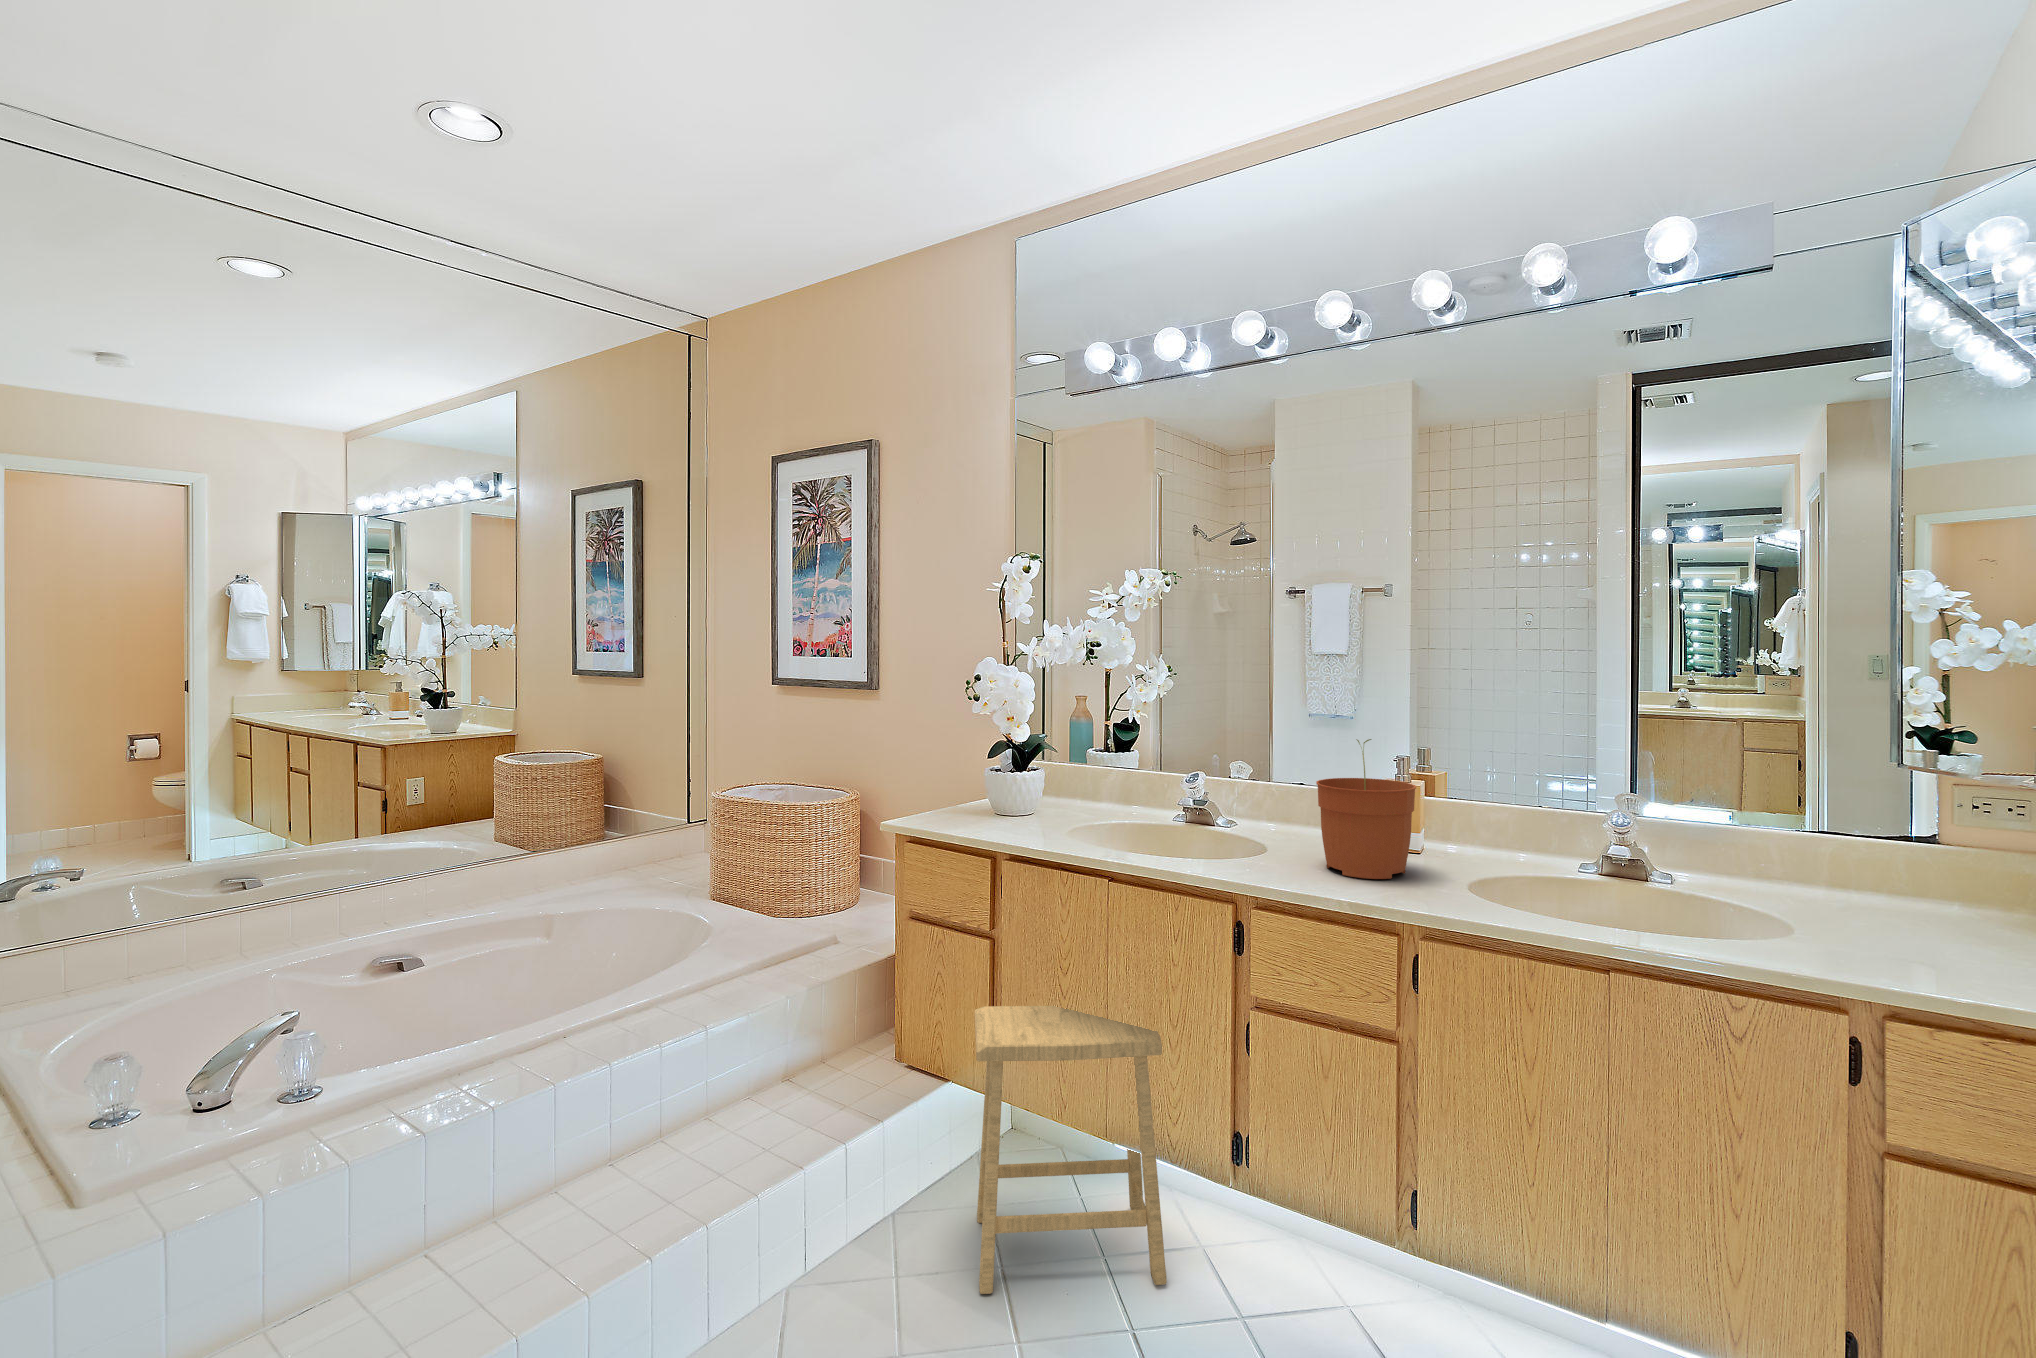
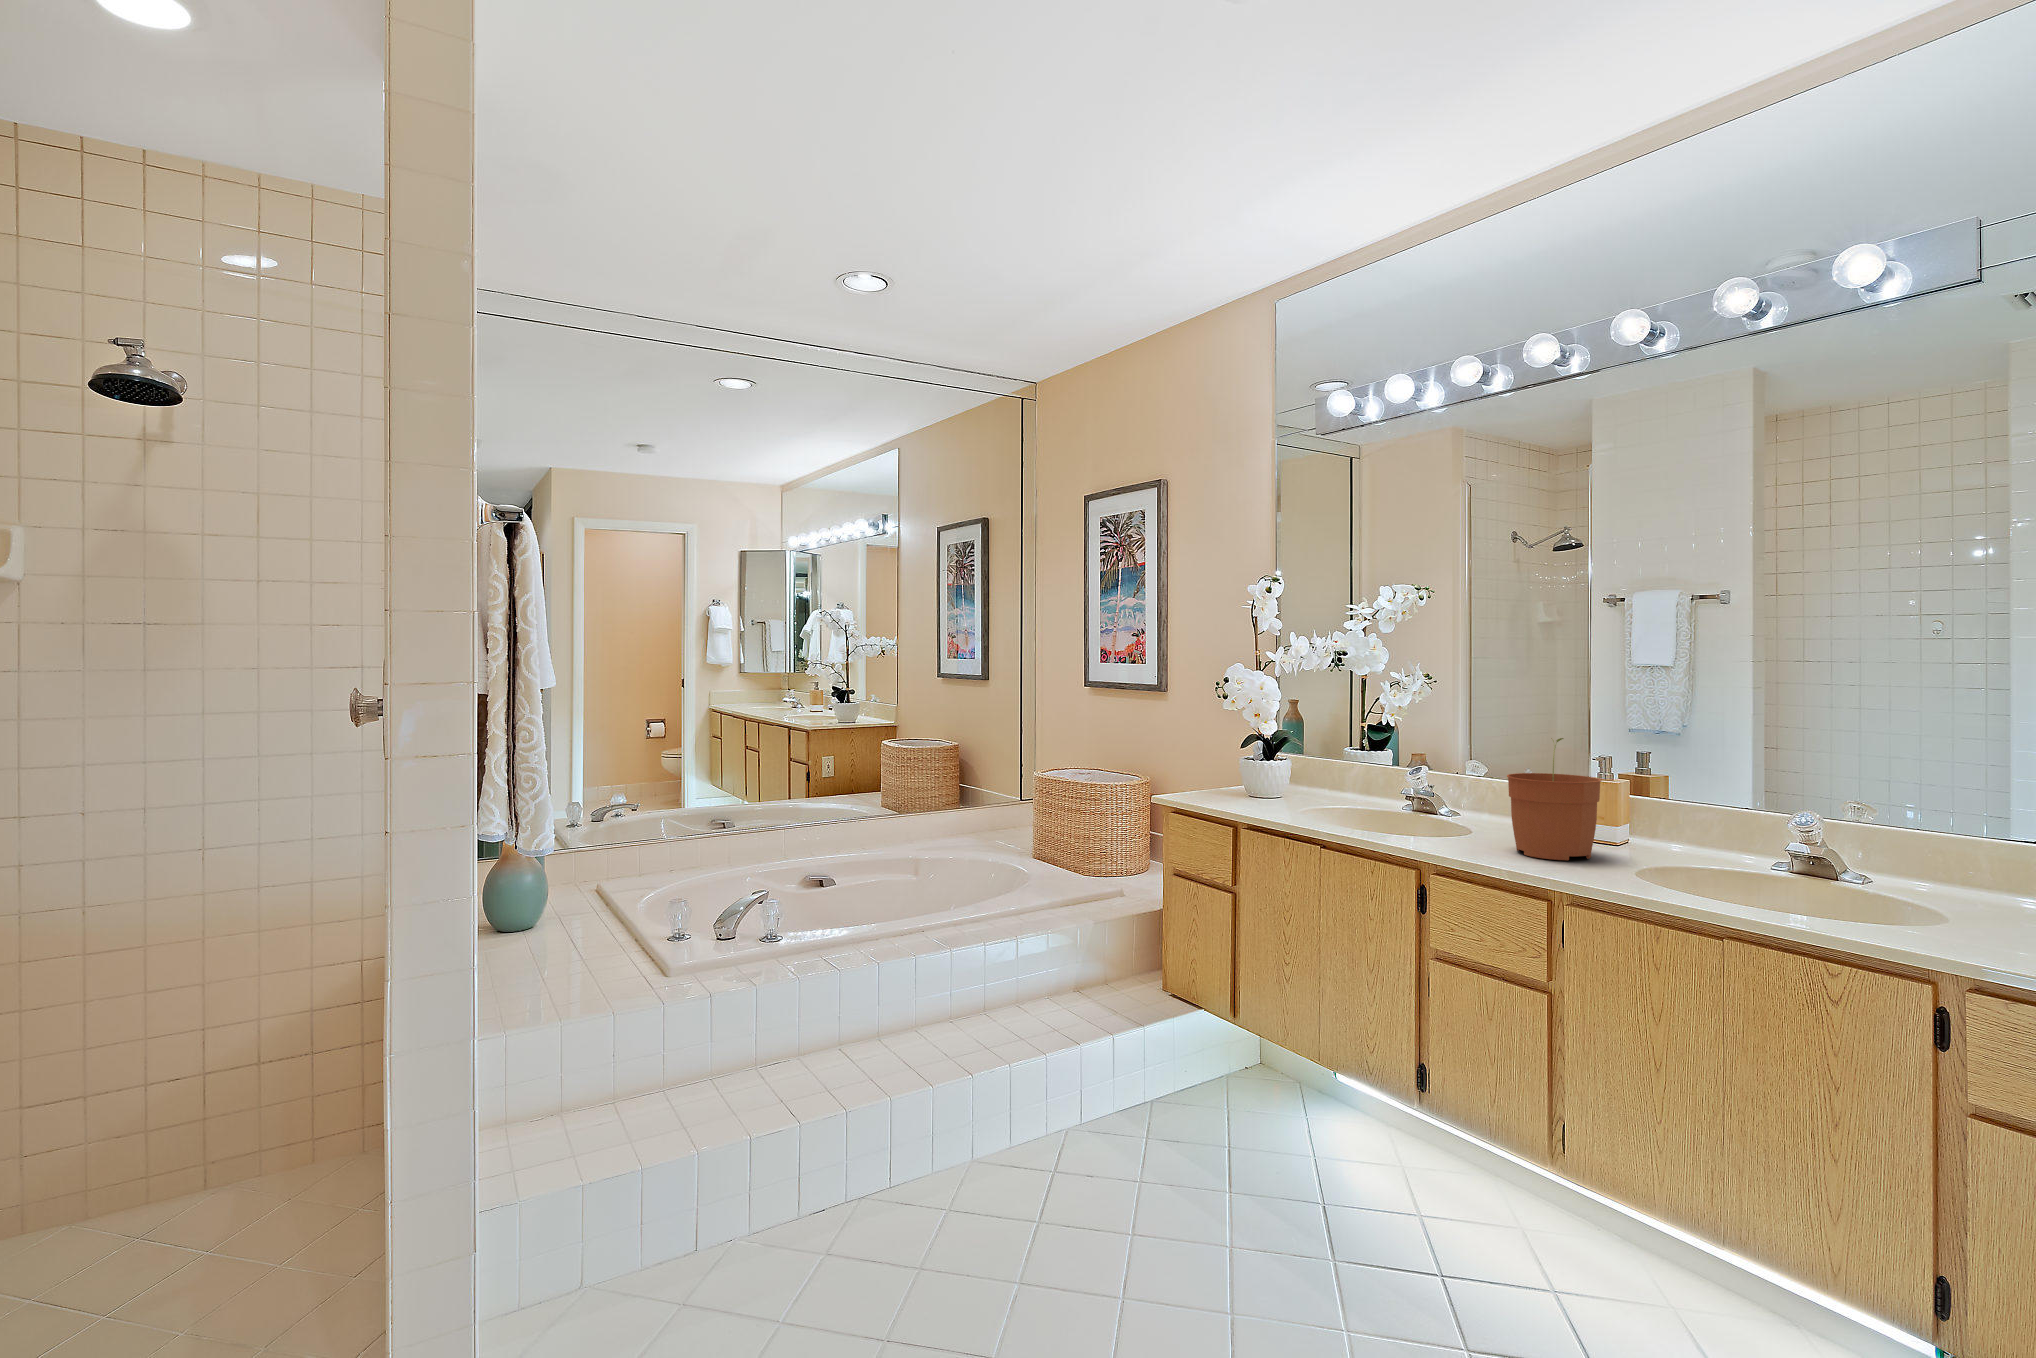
footstool: present [975,1006,1167,1294] -> none [1203,944,1358,1181]

